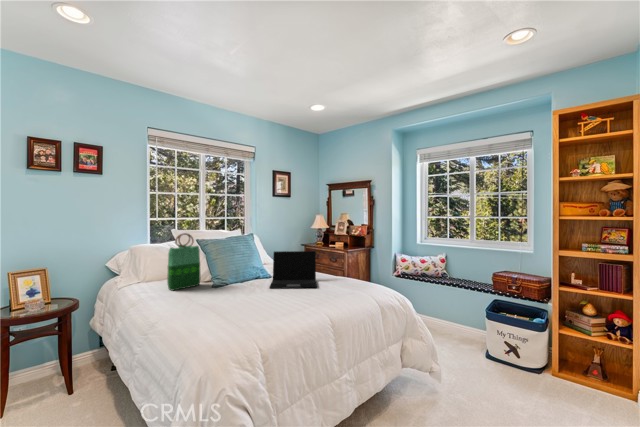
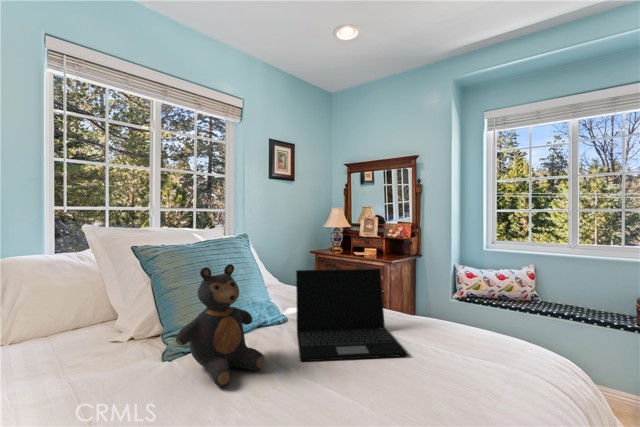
tote bag: present [167,233,201,291] -> none [44,232,135,379]
teddy bear: none [218,247,254,293] -> present [176,264,265,386]

